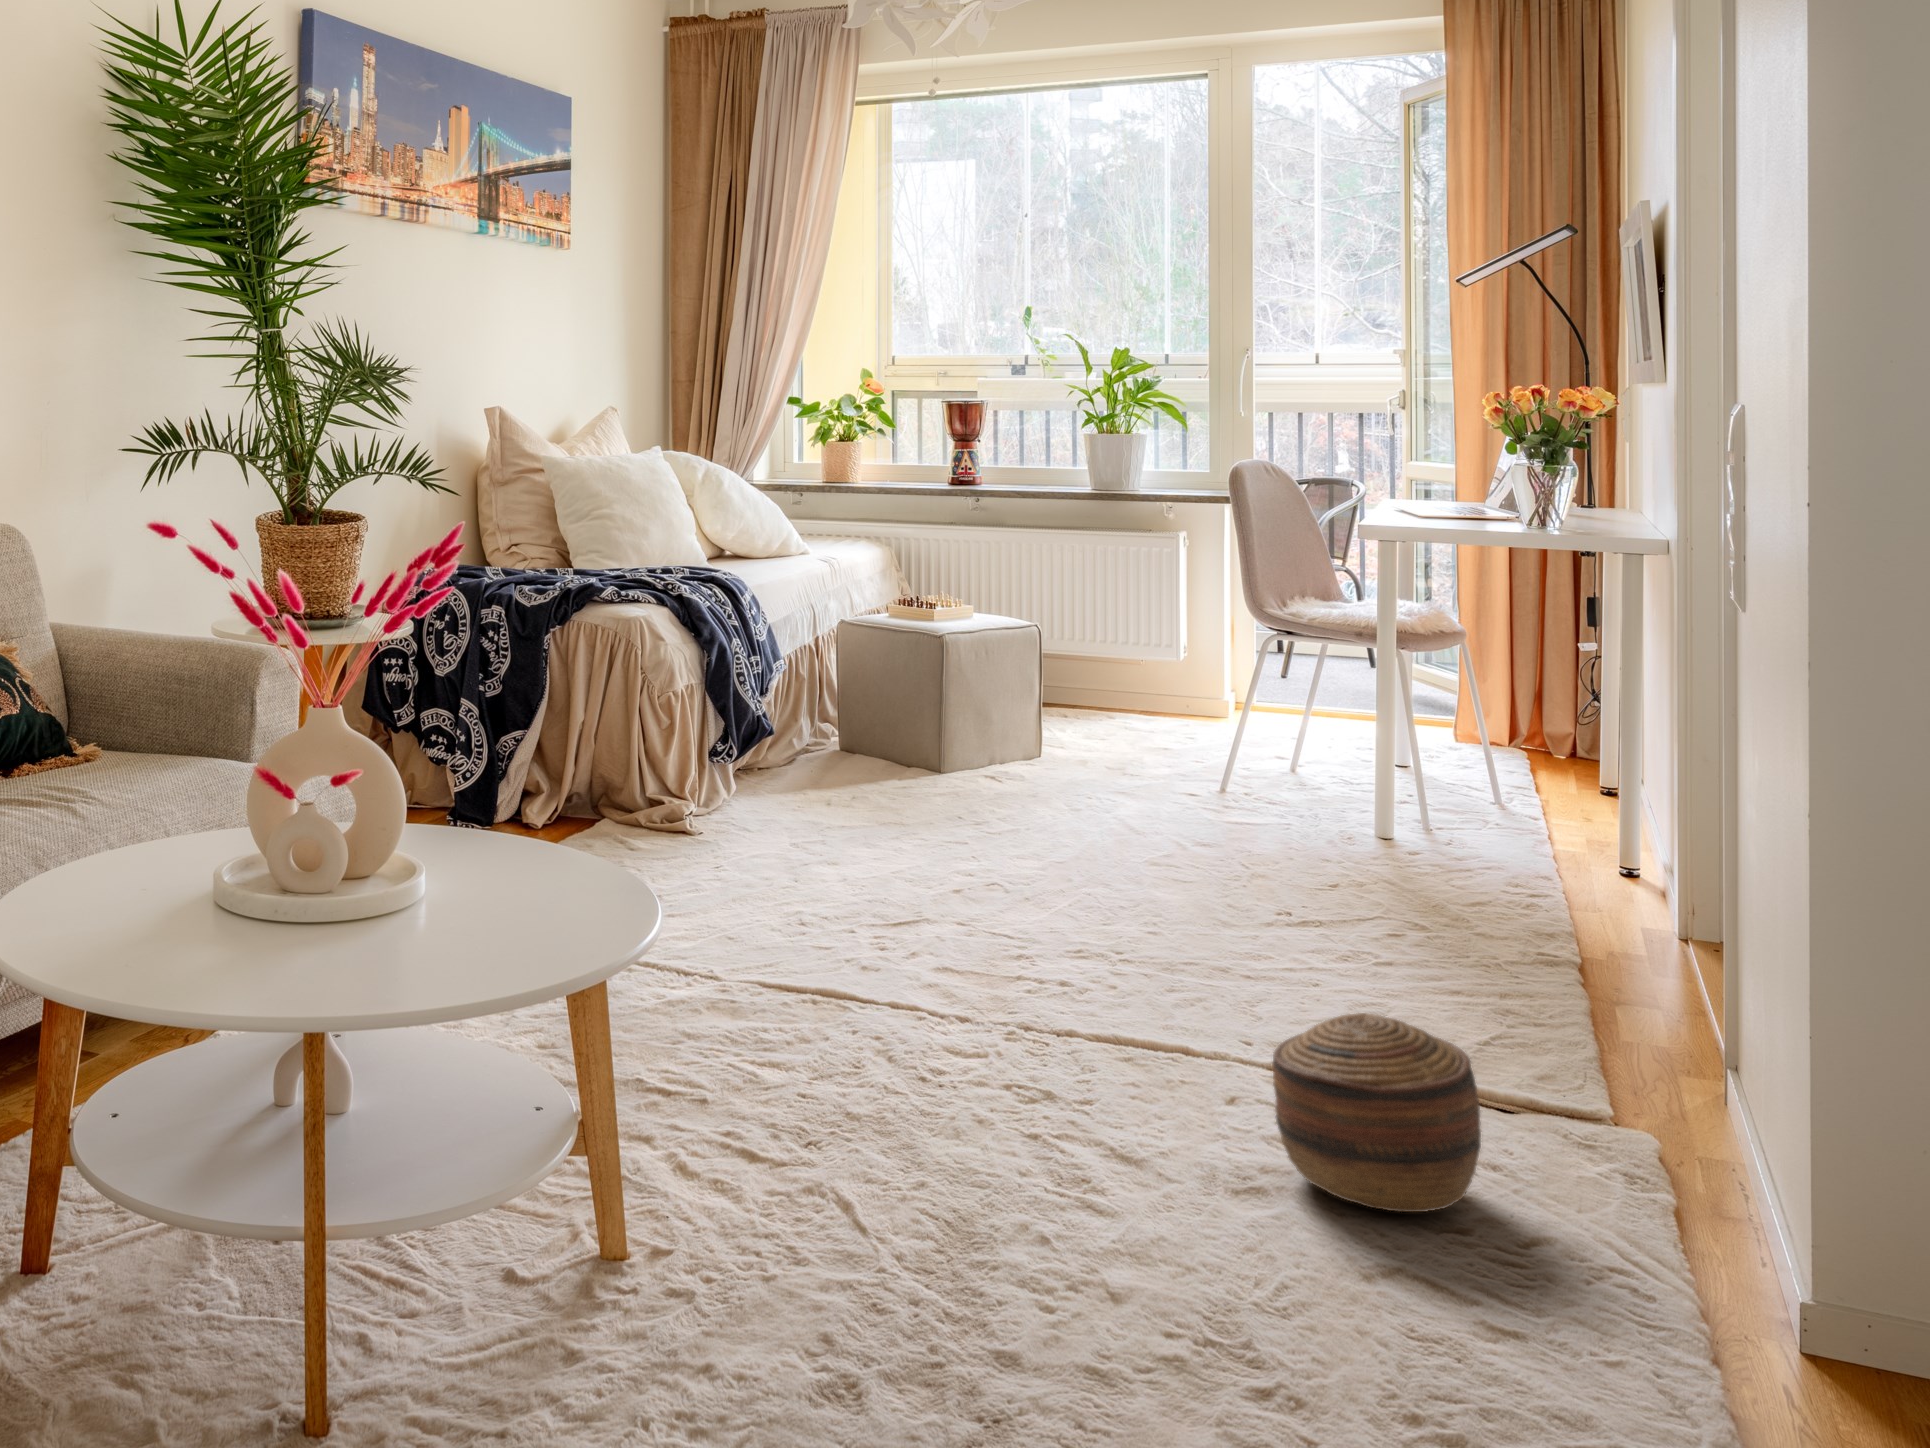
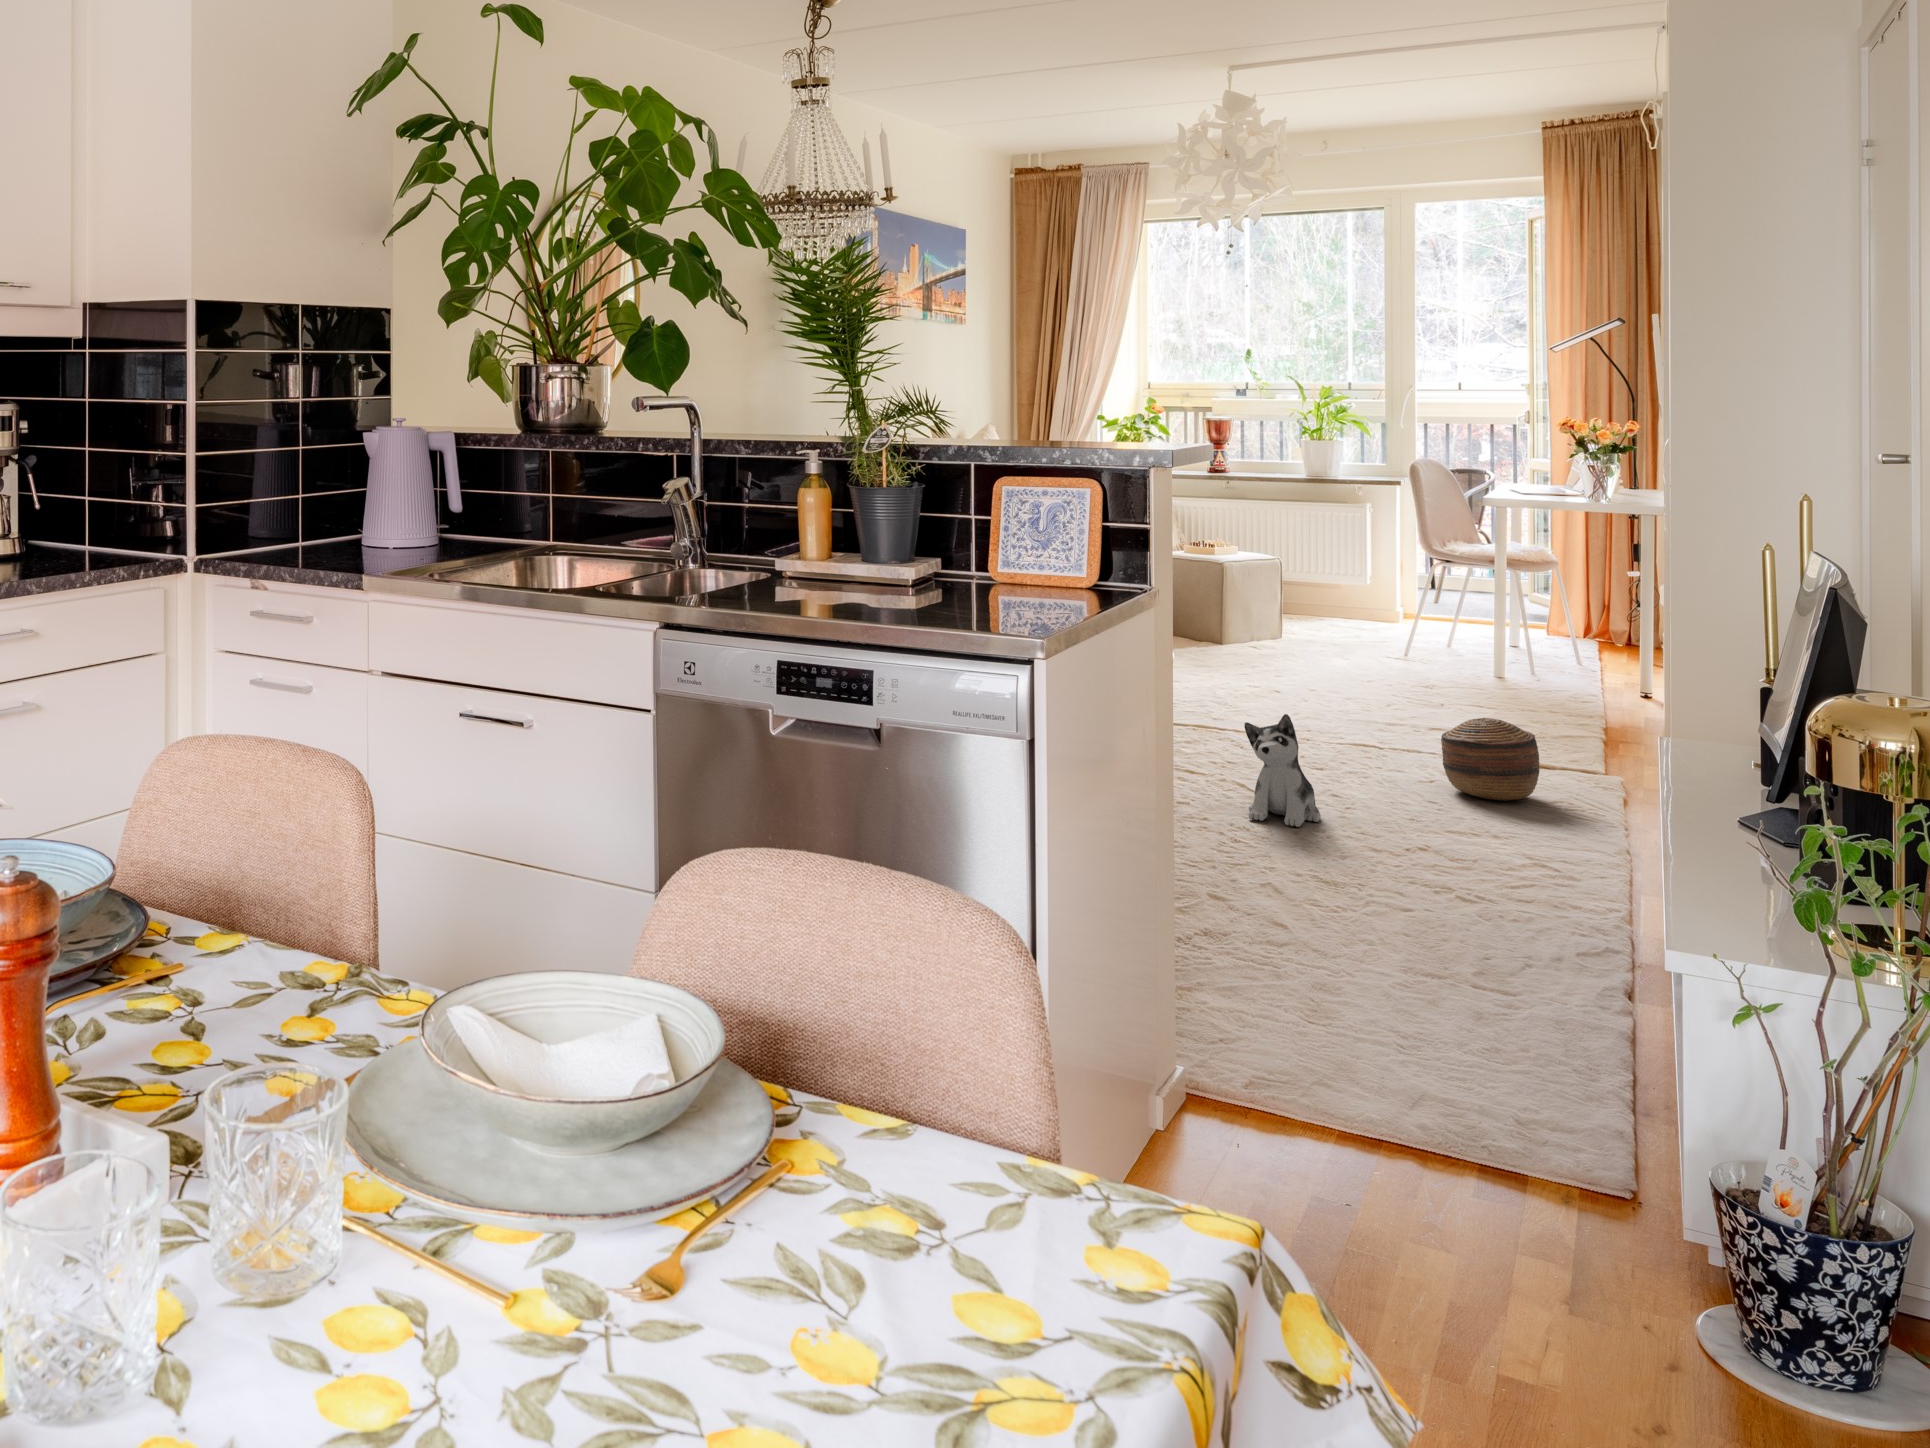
plush toy: none [818,1059,990,1357] -> present [1245,714,1321,827]

